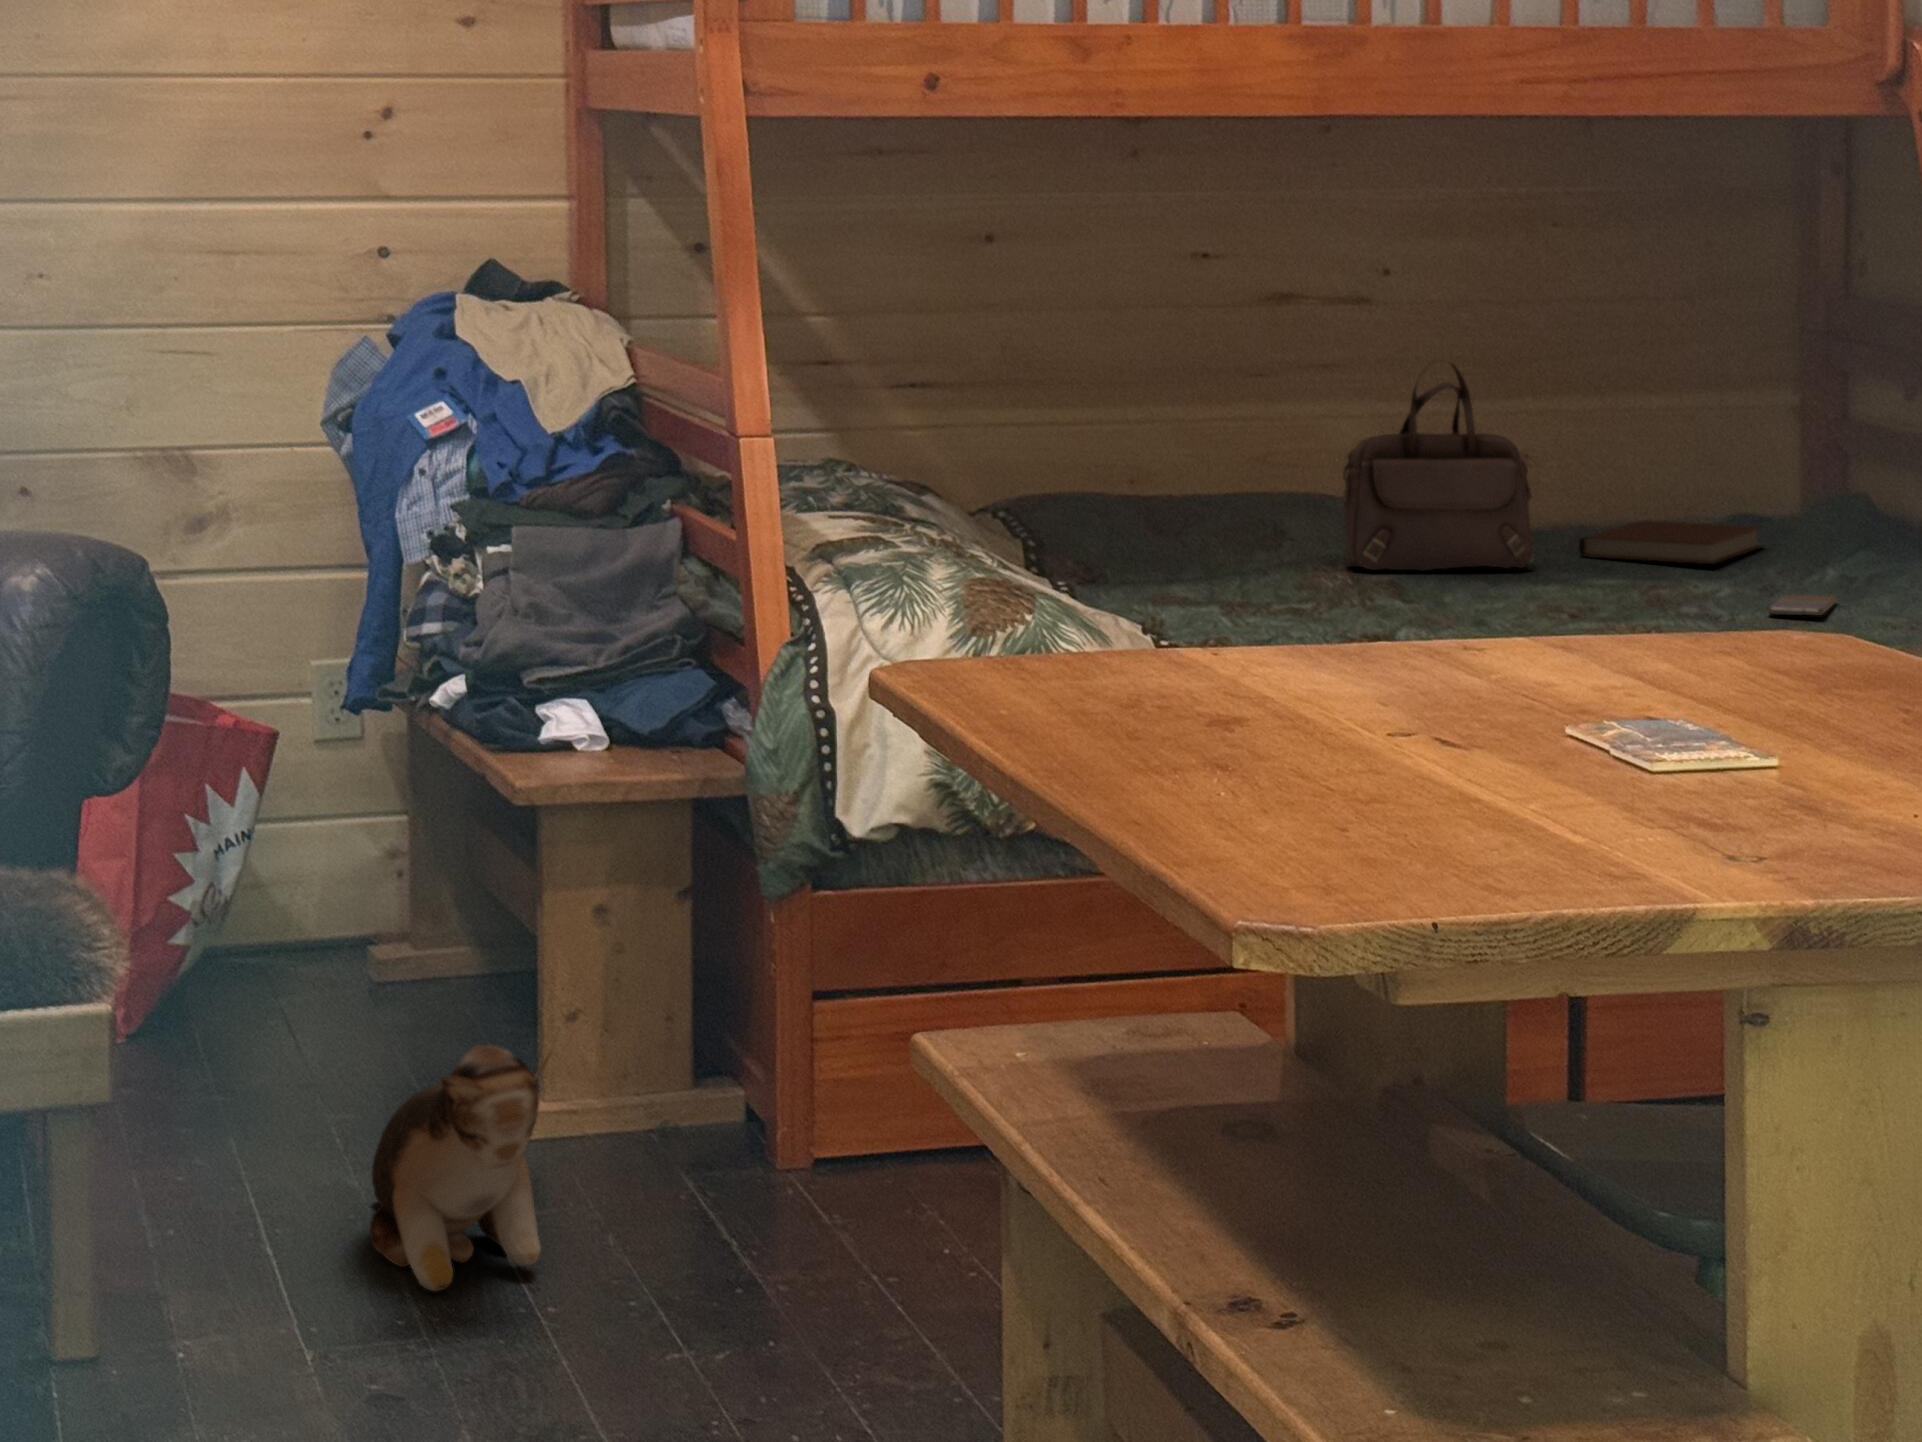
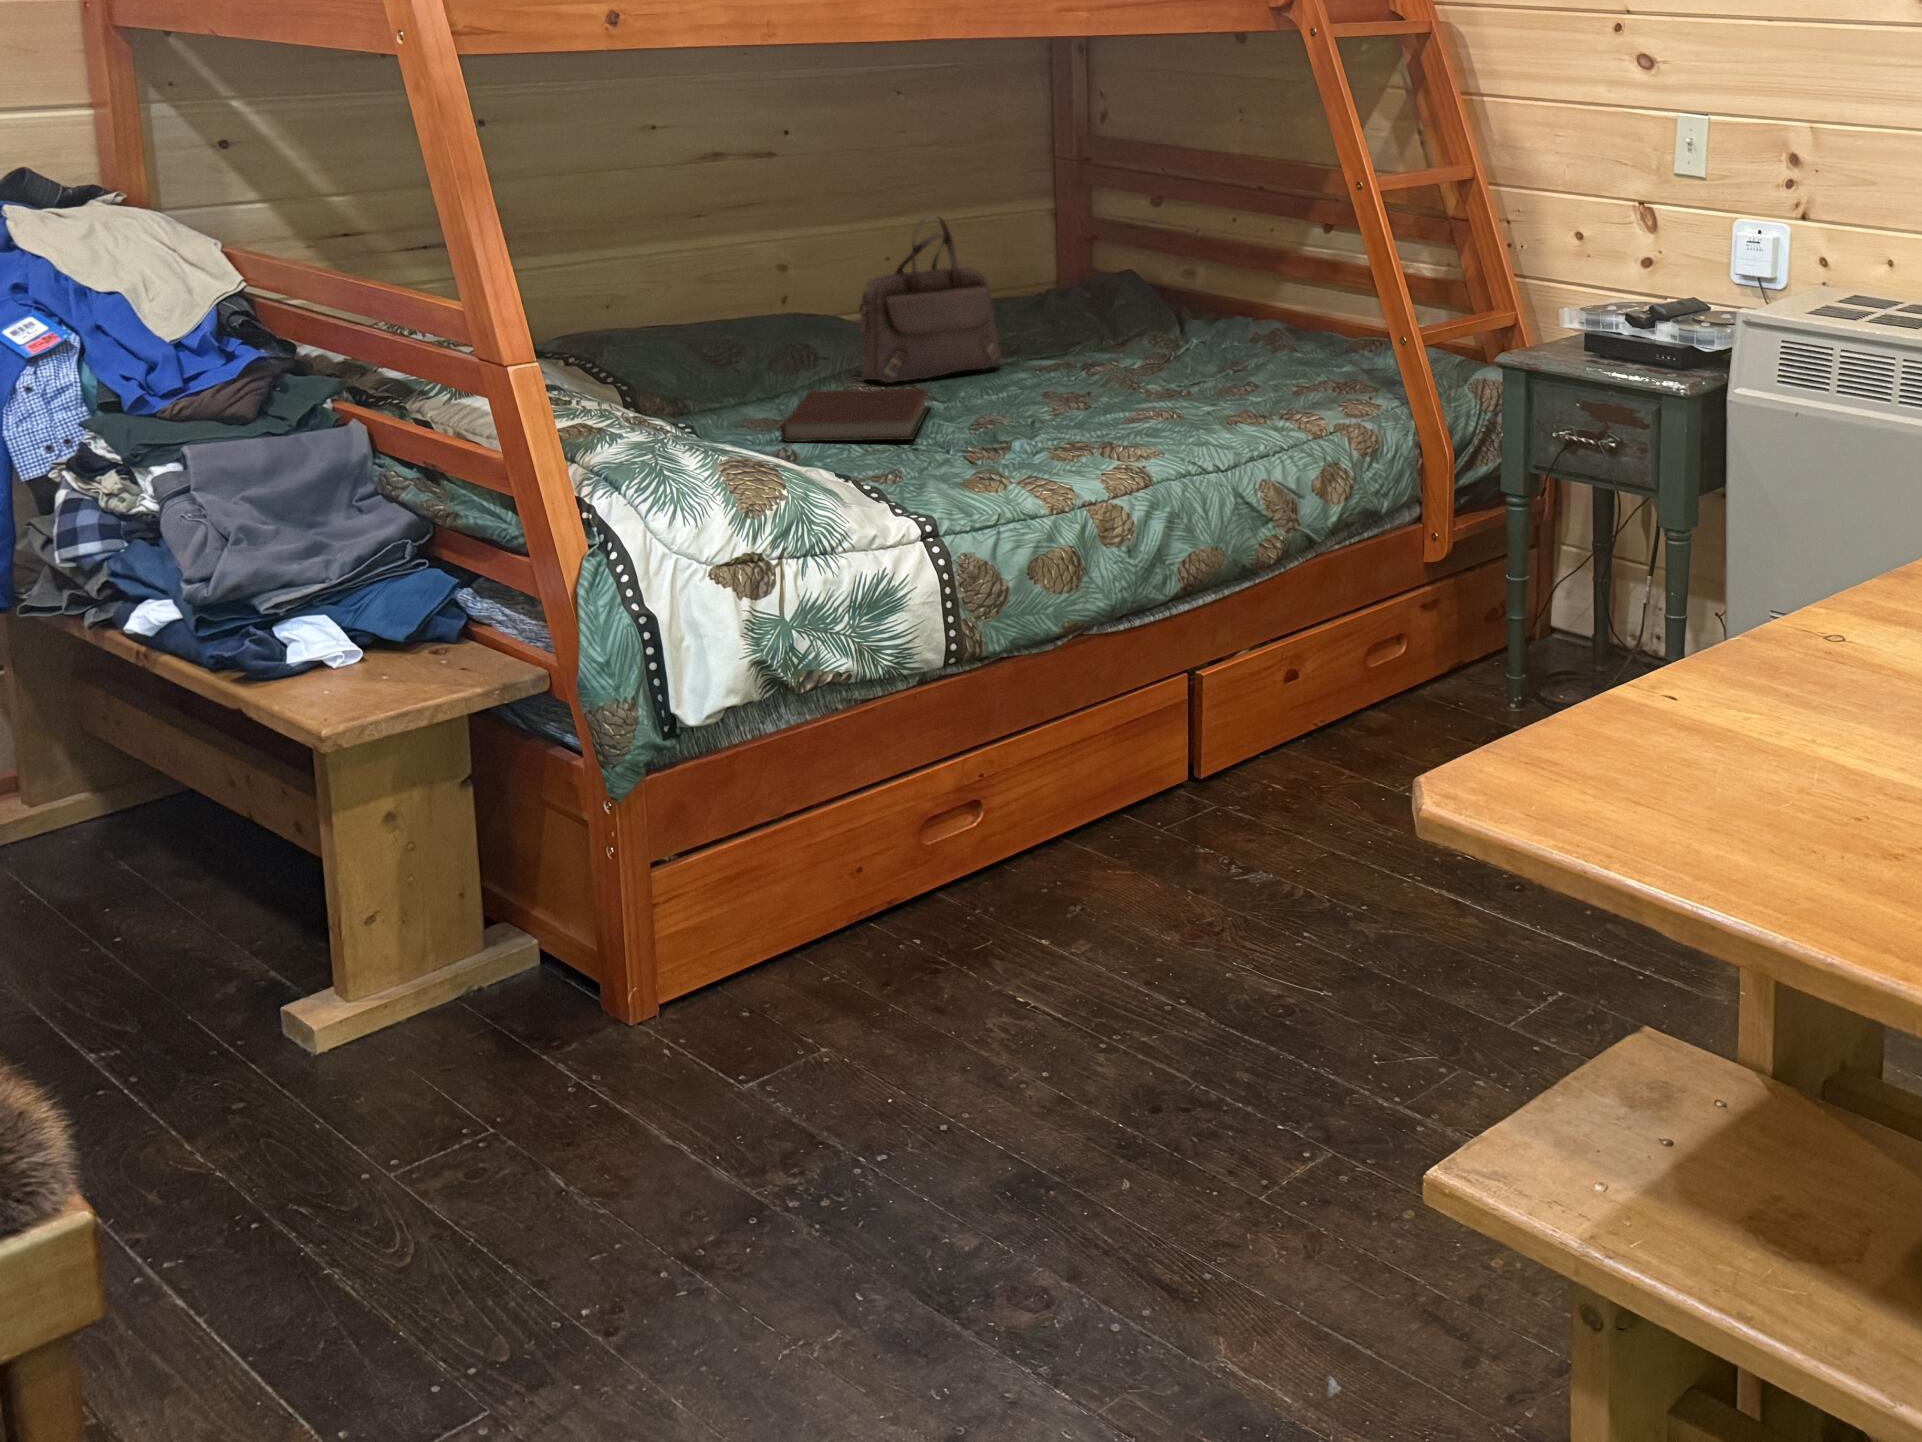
notebook: present [1579,521,1762,564] -> present [780,389,929,442]
smartphone: present [1767,595,1837,615] -> none [1200,371,1253,393]
plush toy: present [370,1045,552,1291] -> none [244,1004,543,1255]

